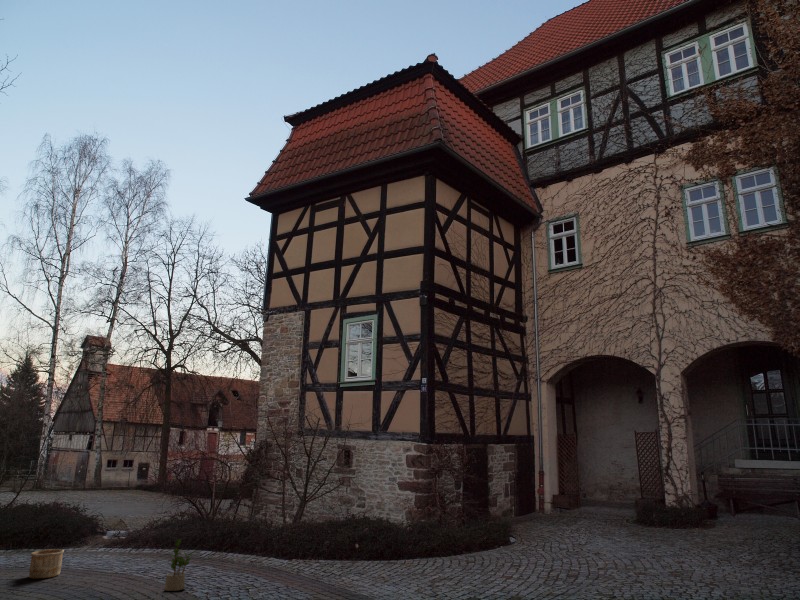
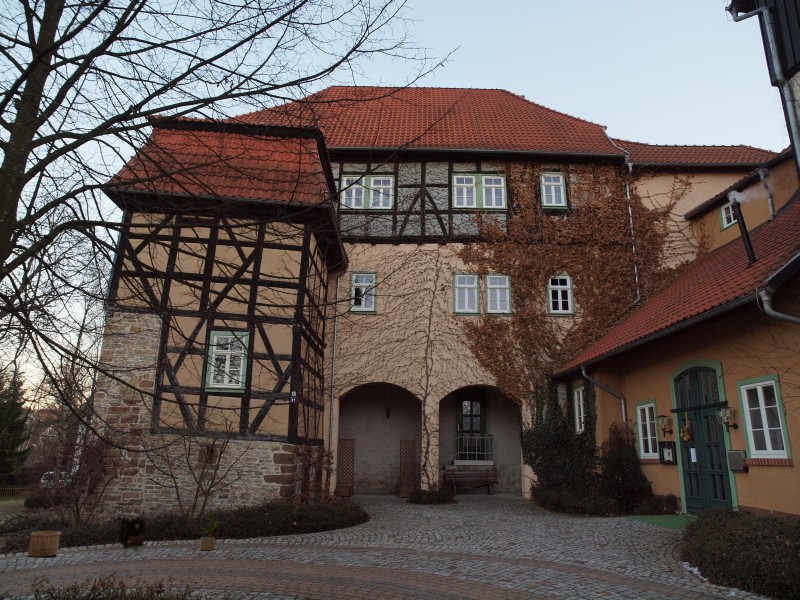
backpack: none [83,541,117,587] -> present [120,517,145,550]

